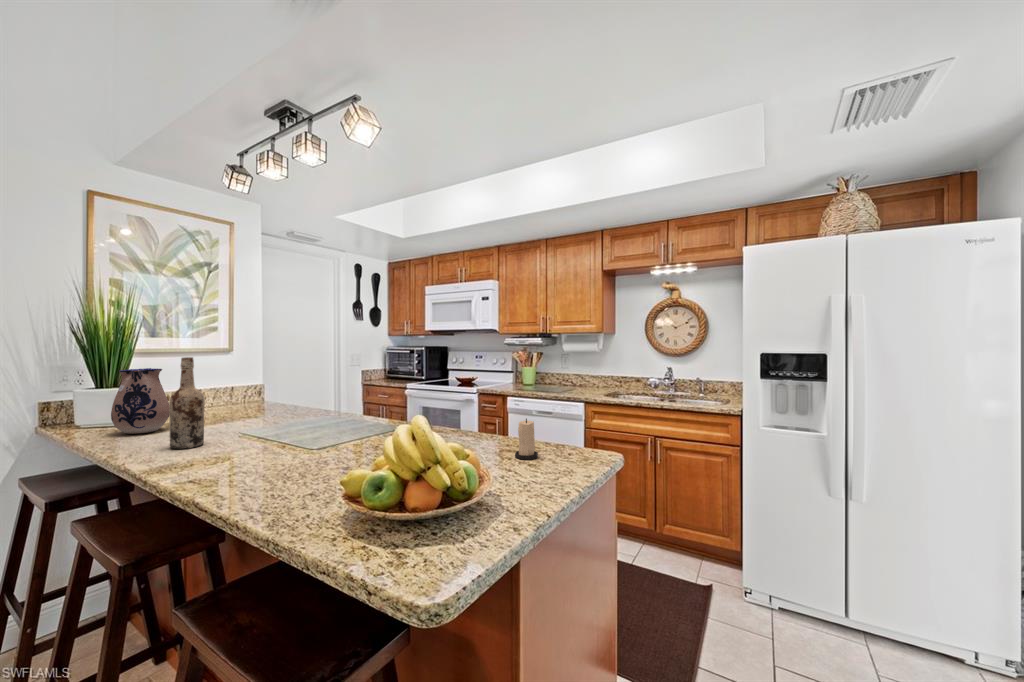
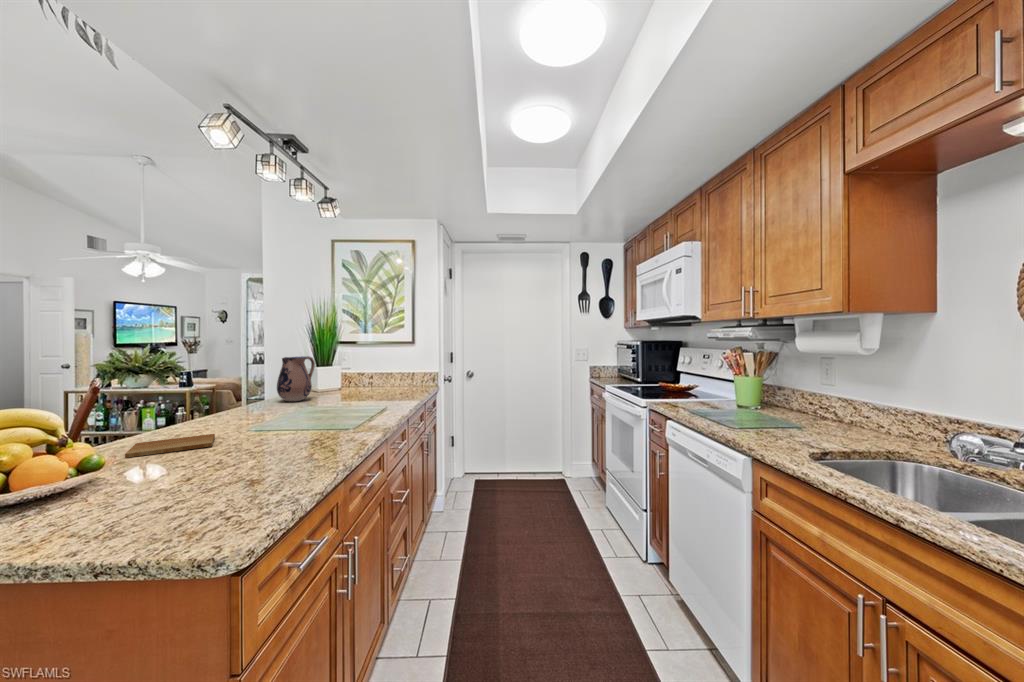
wine bottle: present [169,357,205,449] -> none [237,351,261,417]
candle: present [515,419,538,460] -> none [176,459,220,525]
cutting board: none [233,451,326,478] -> present [125,434,215,458]

